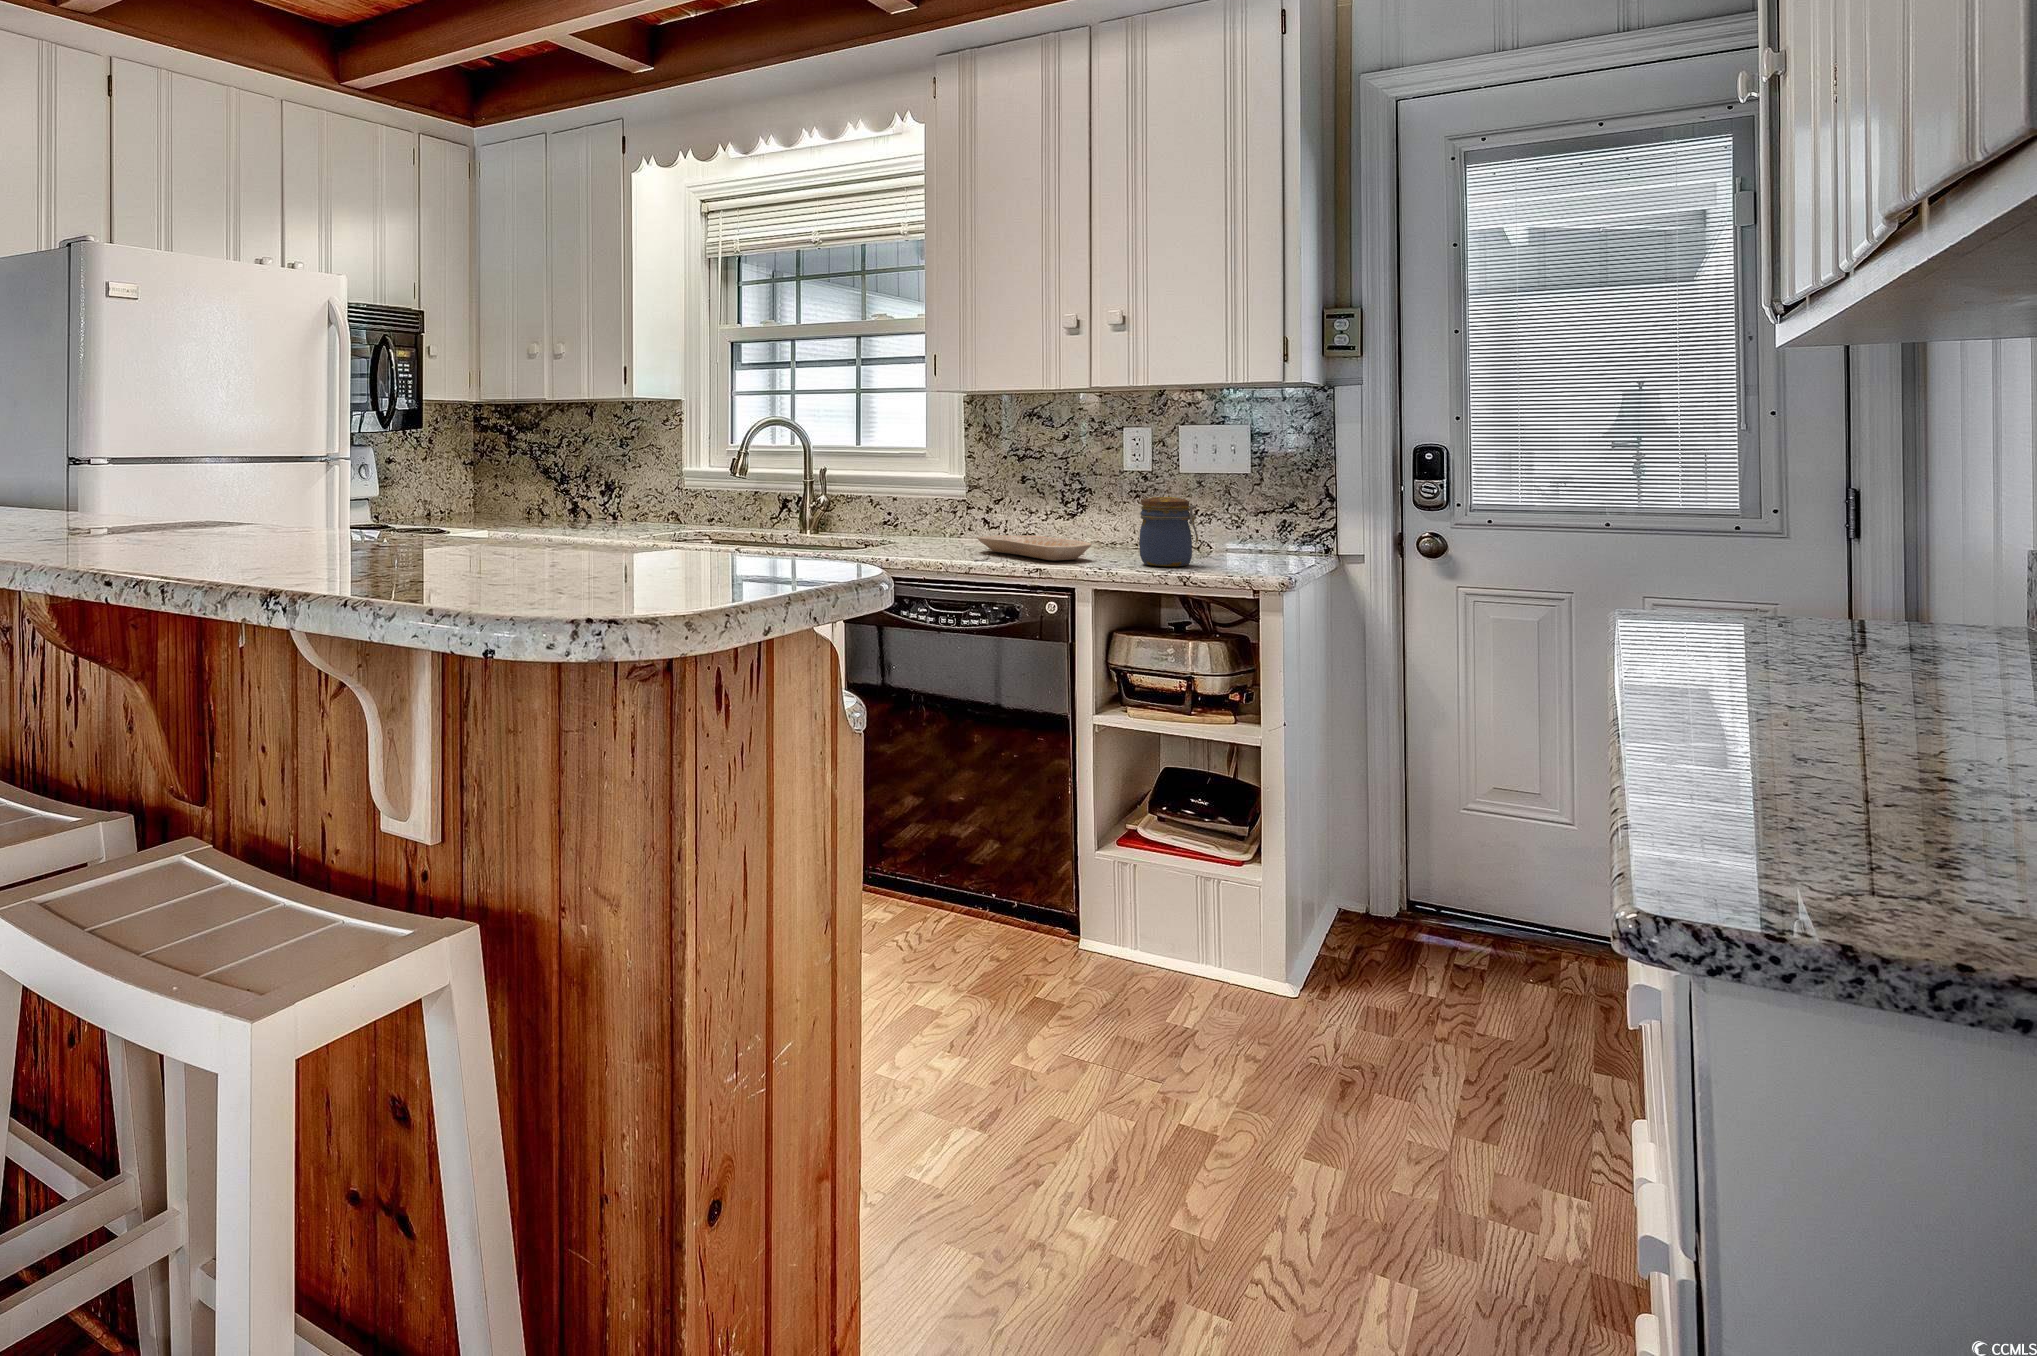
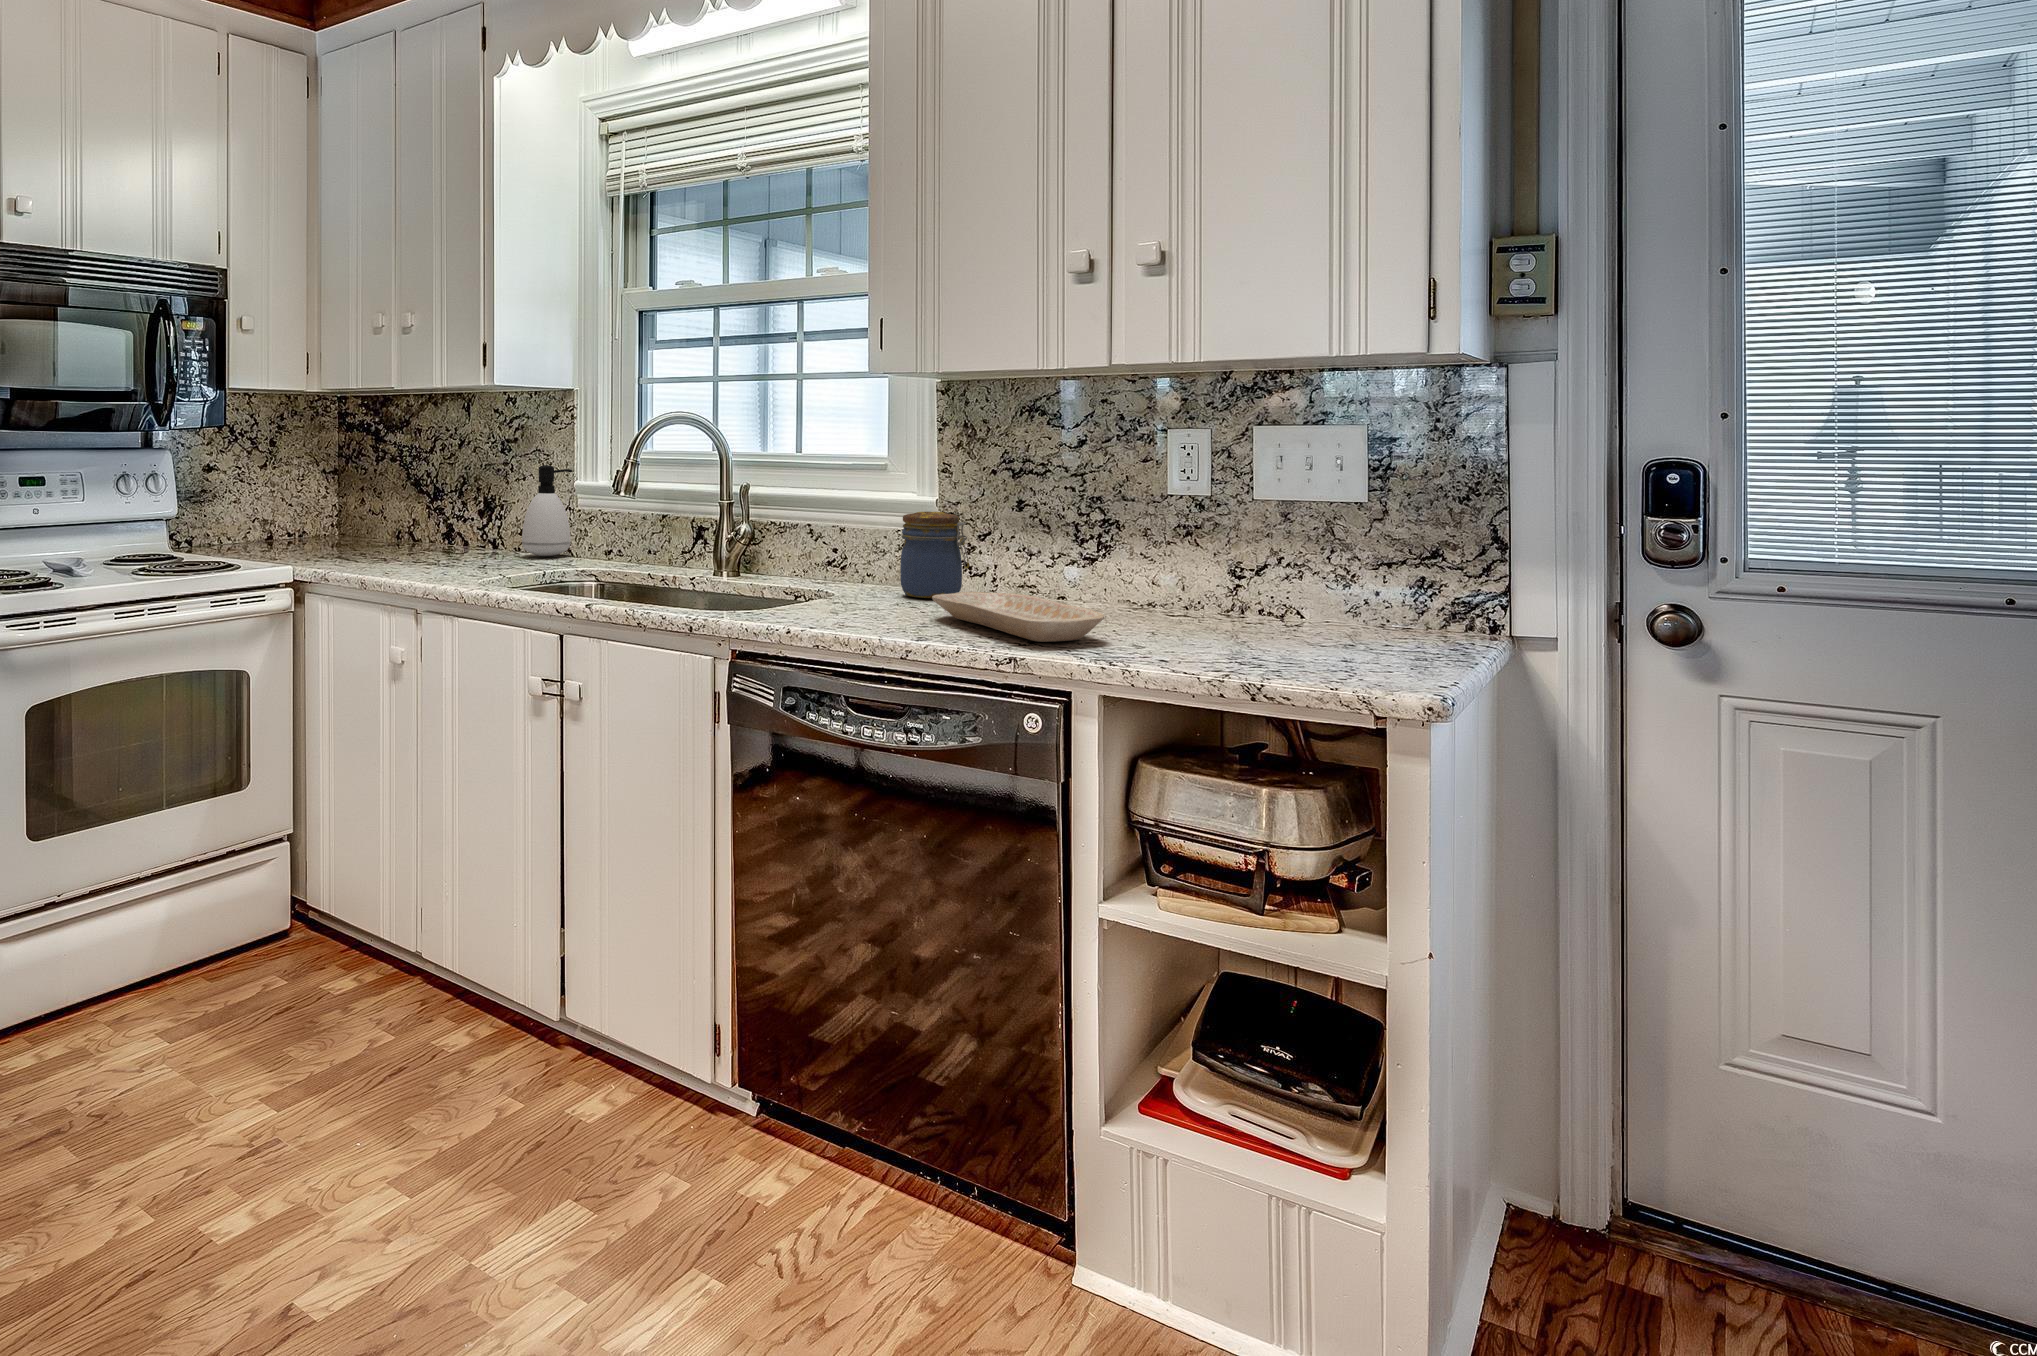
soap dispenser: none [648,458,685,525] -> present [522,465,572,556]
jar: present [1140,497,1198,566] -> present [900,512,969,598]

